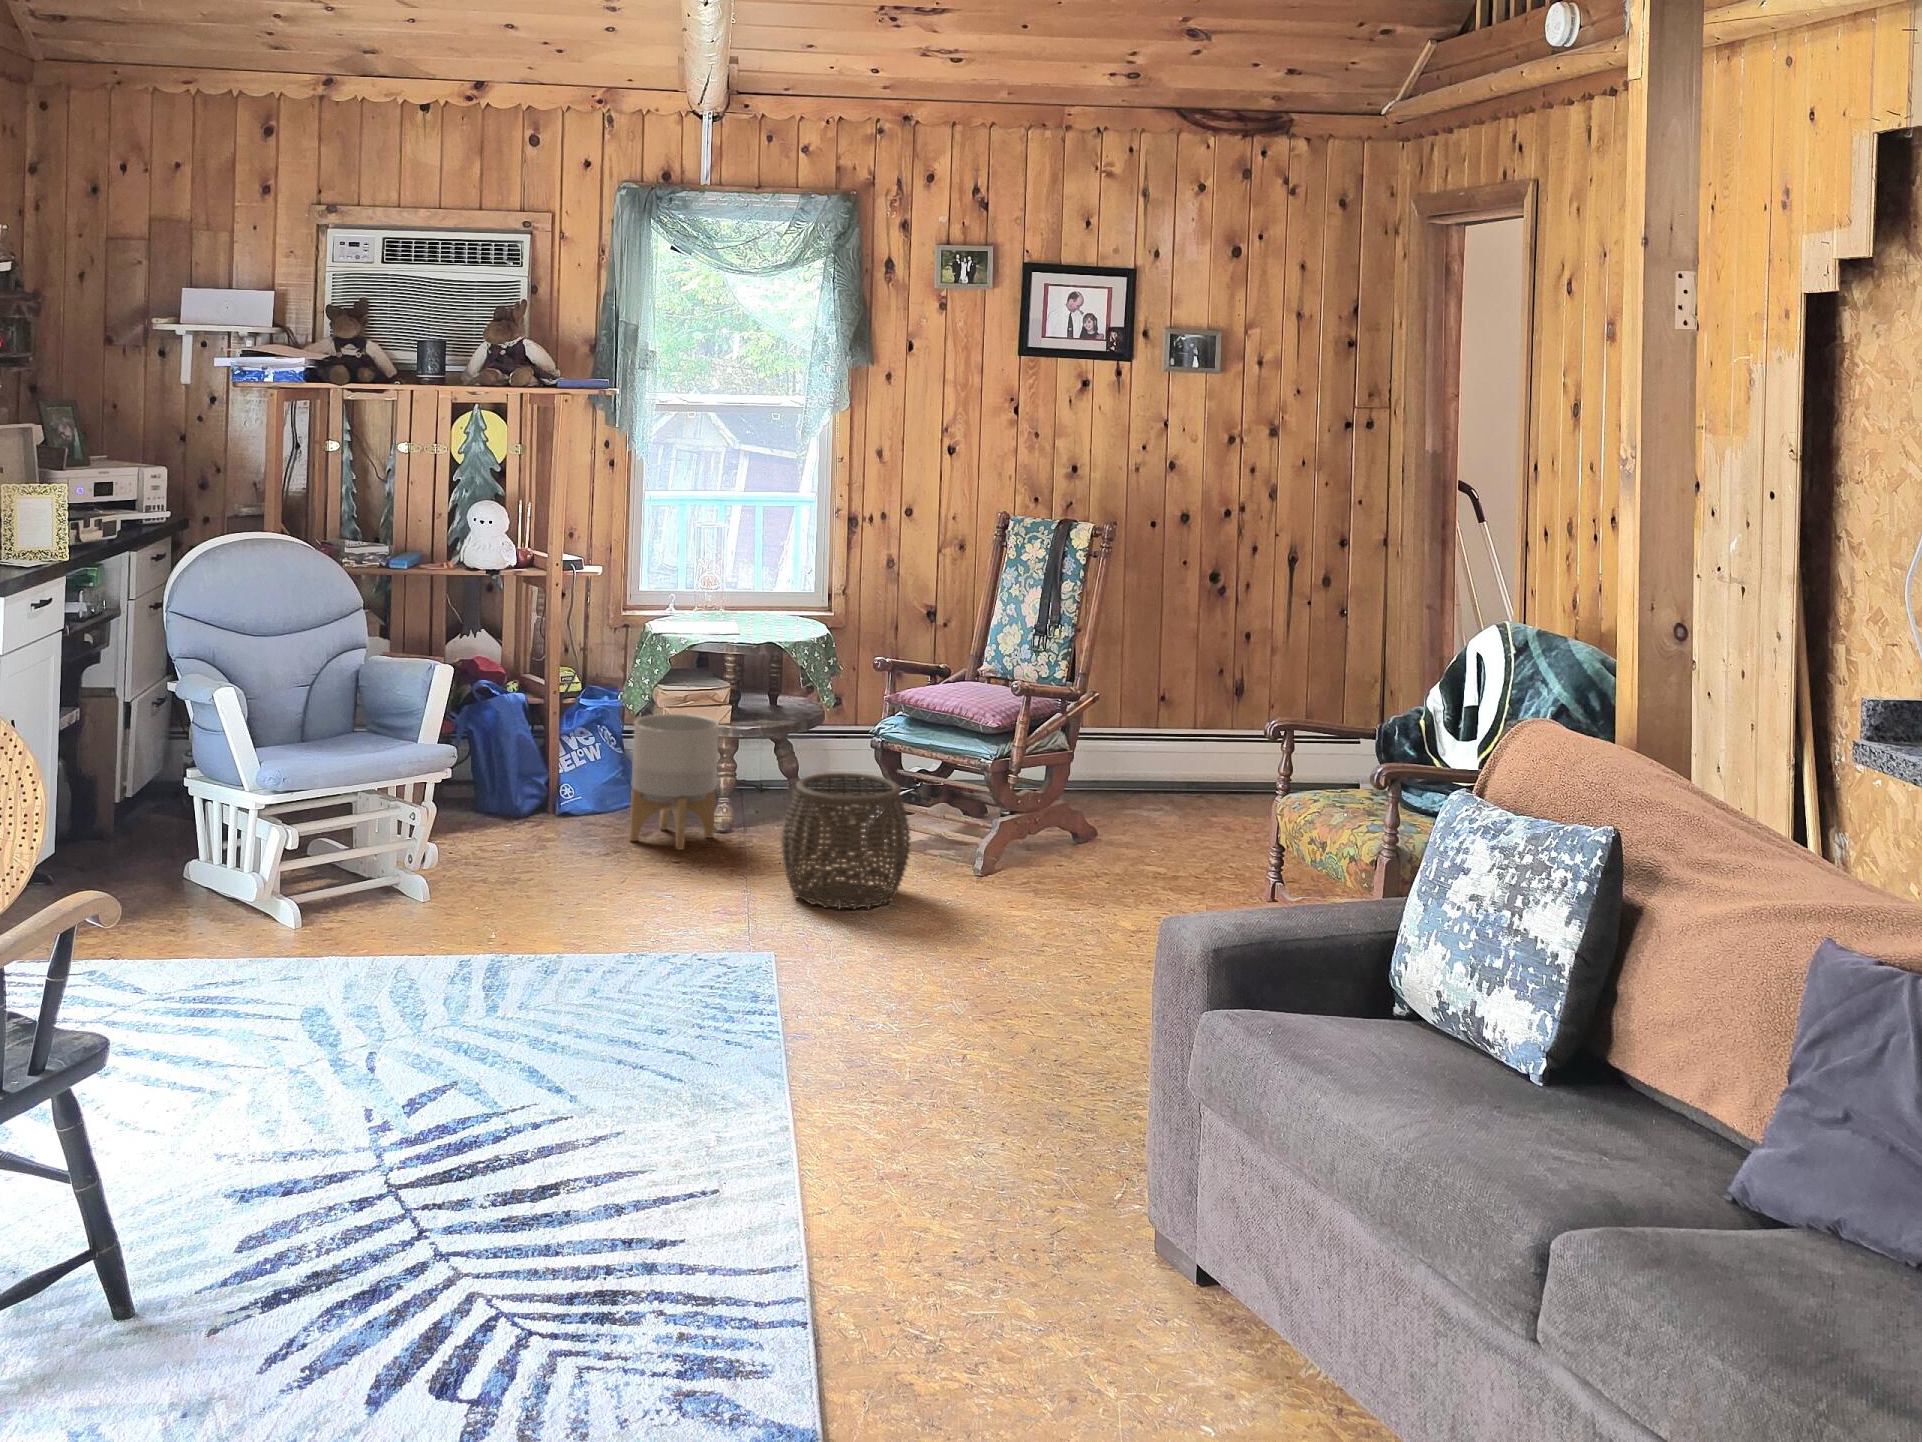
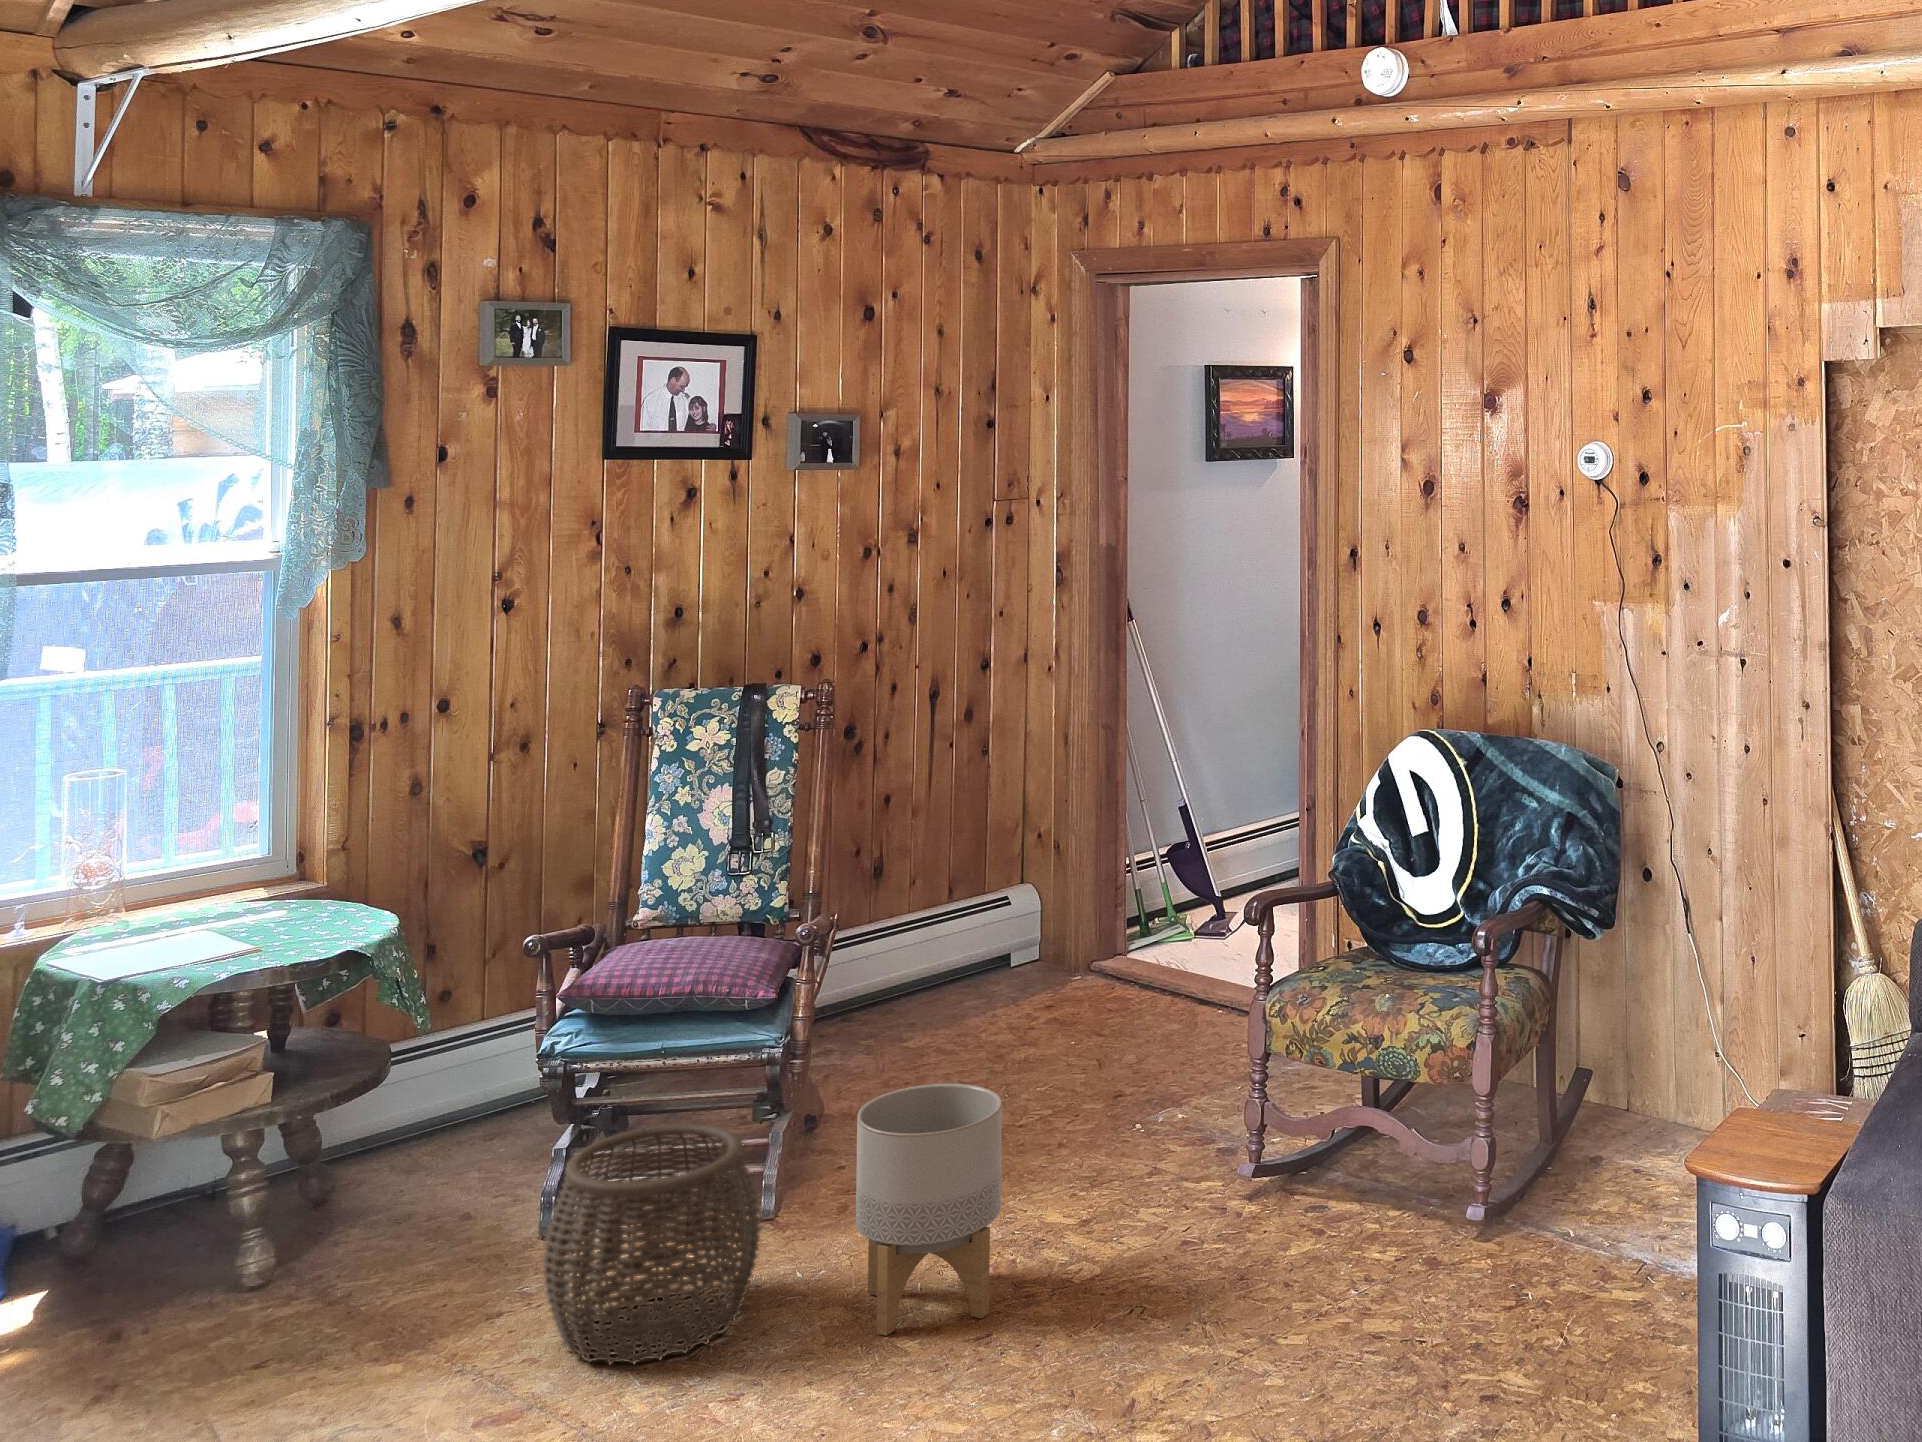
planter: present [629,714,719,850] -> present [856,1084,1002,1336]

